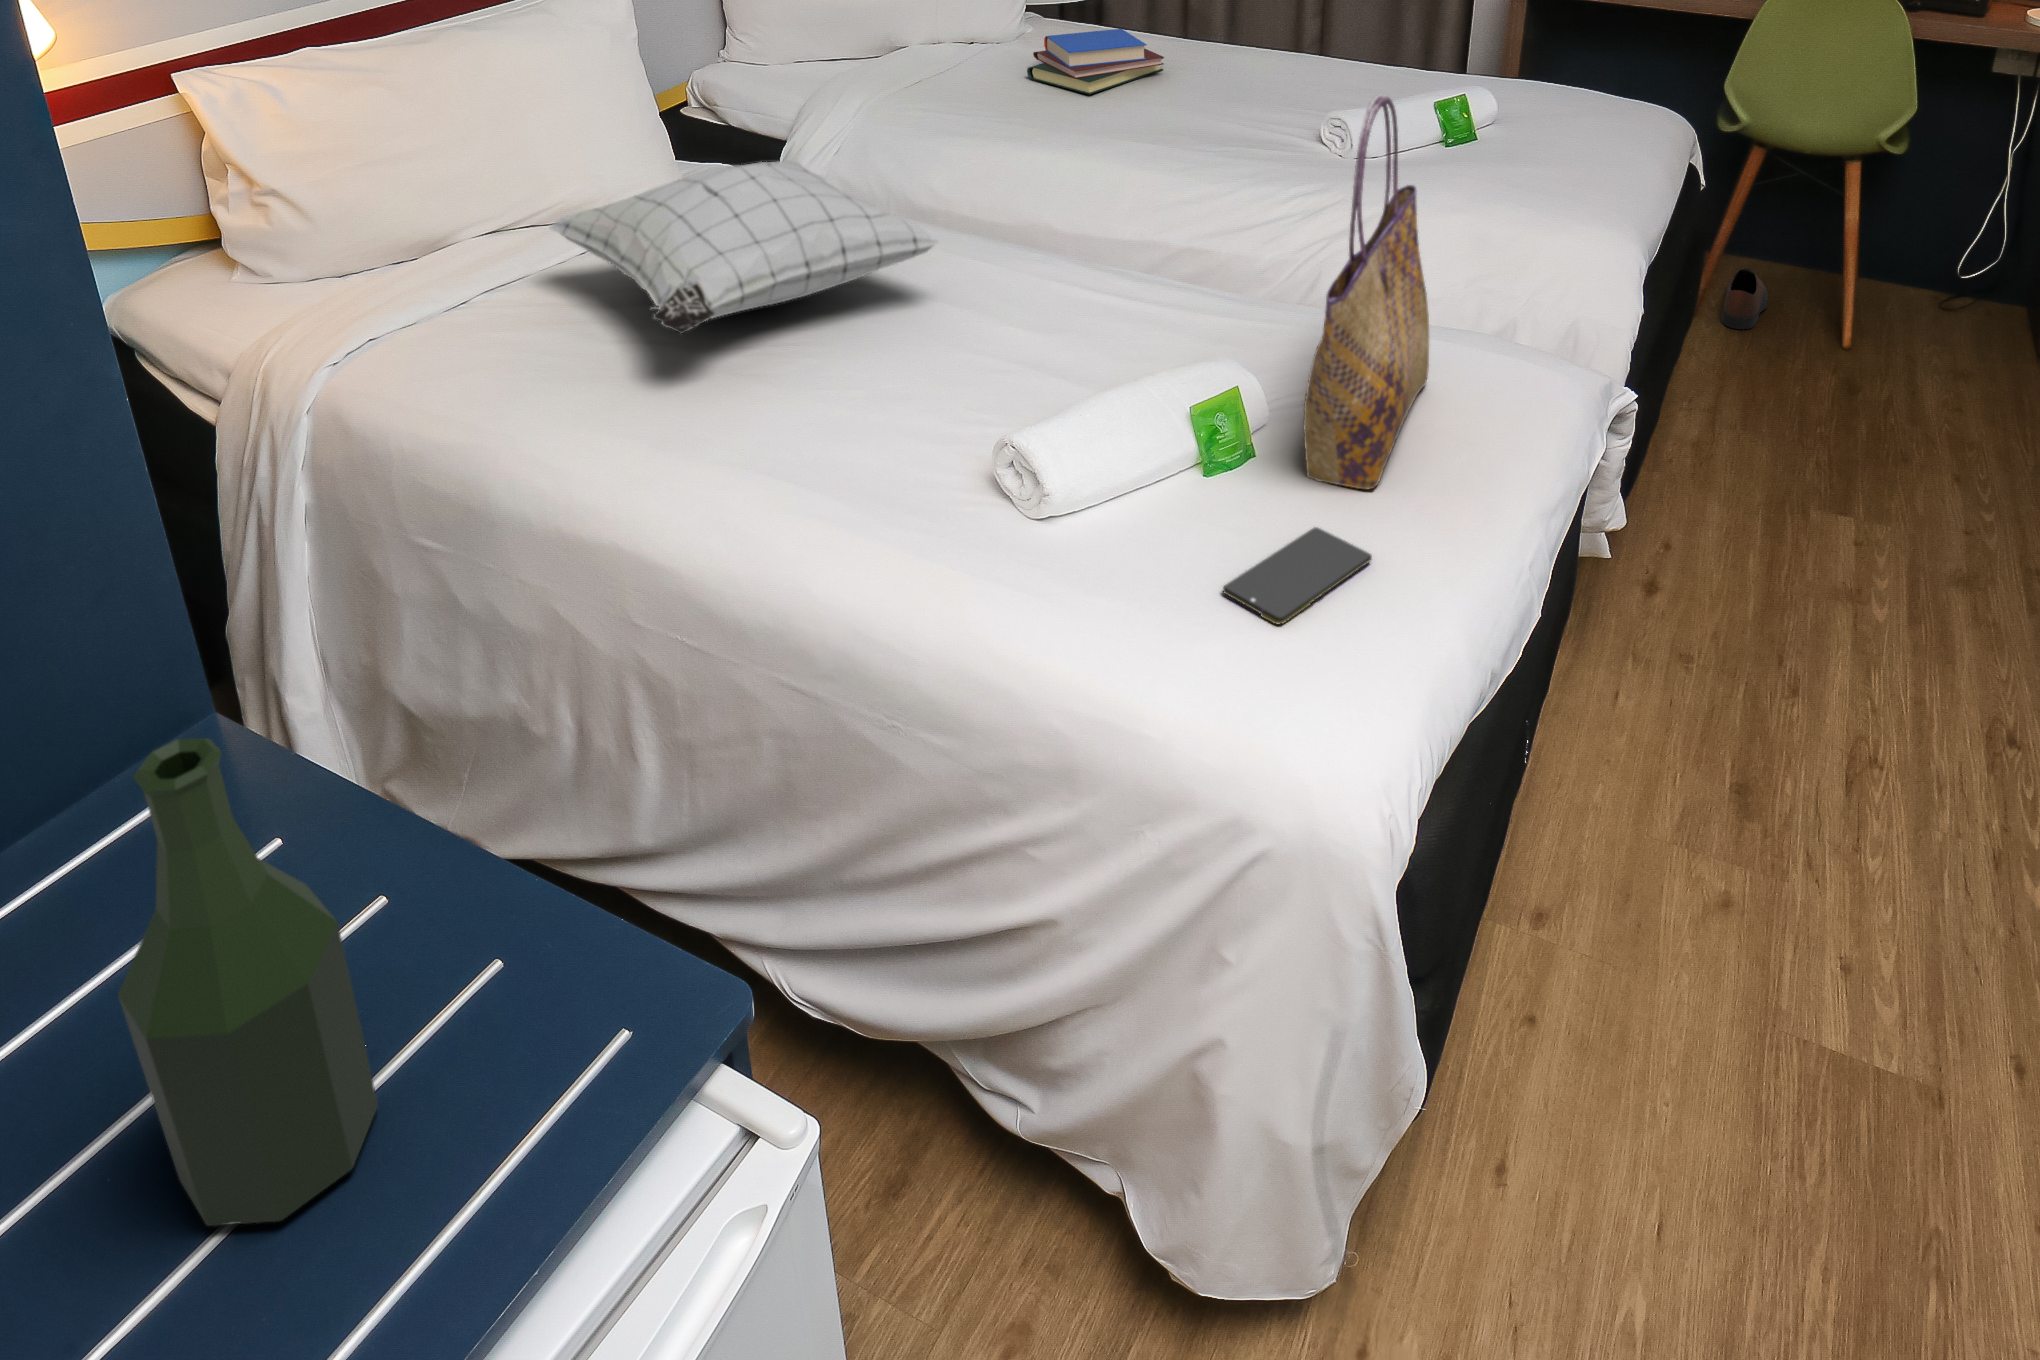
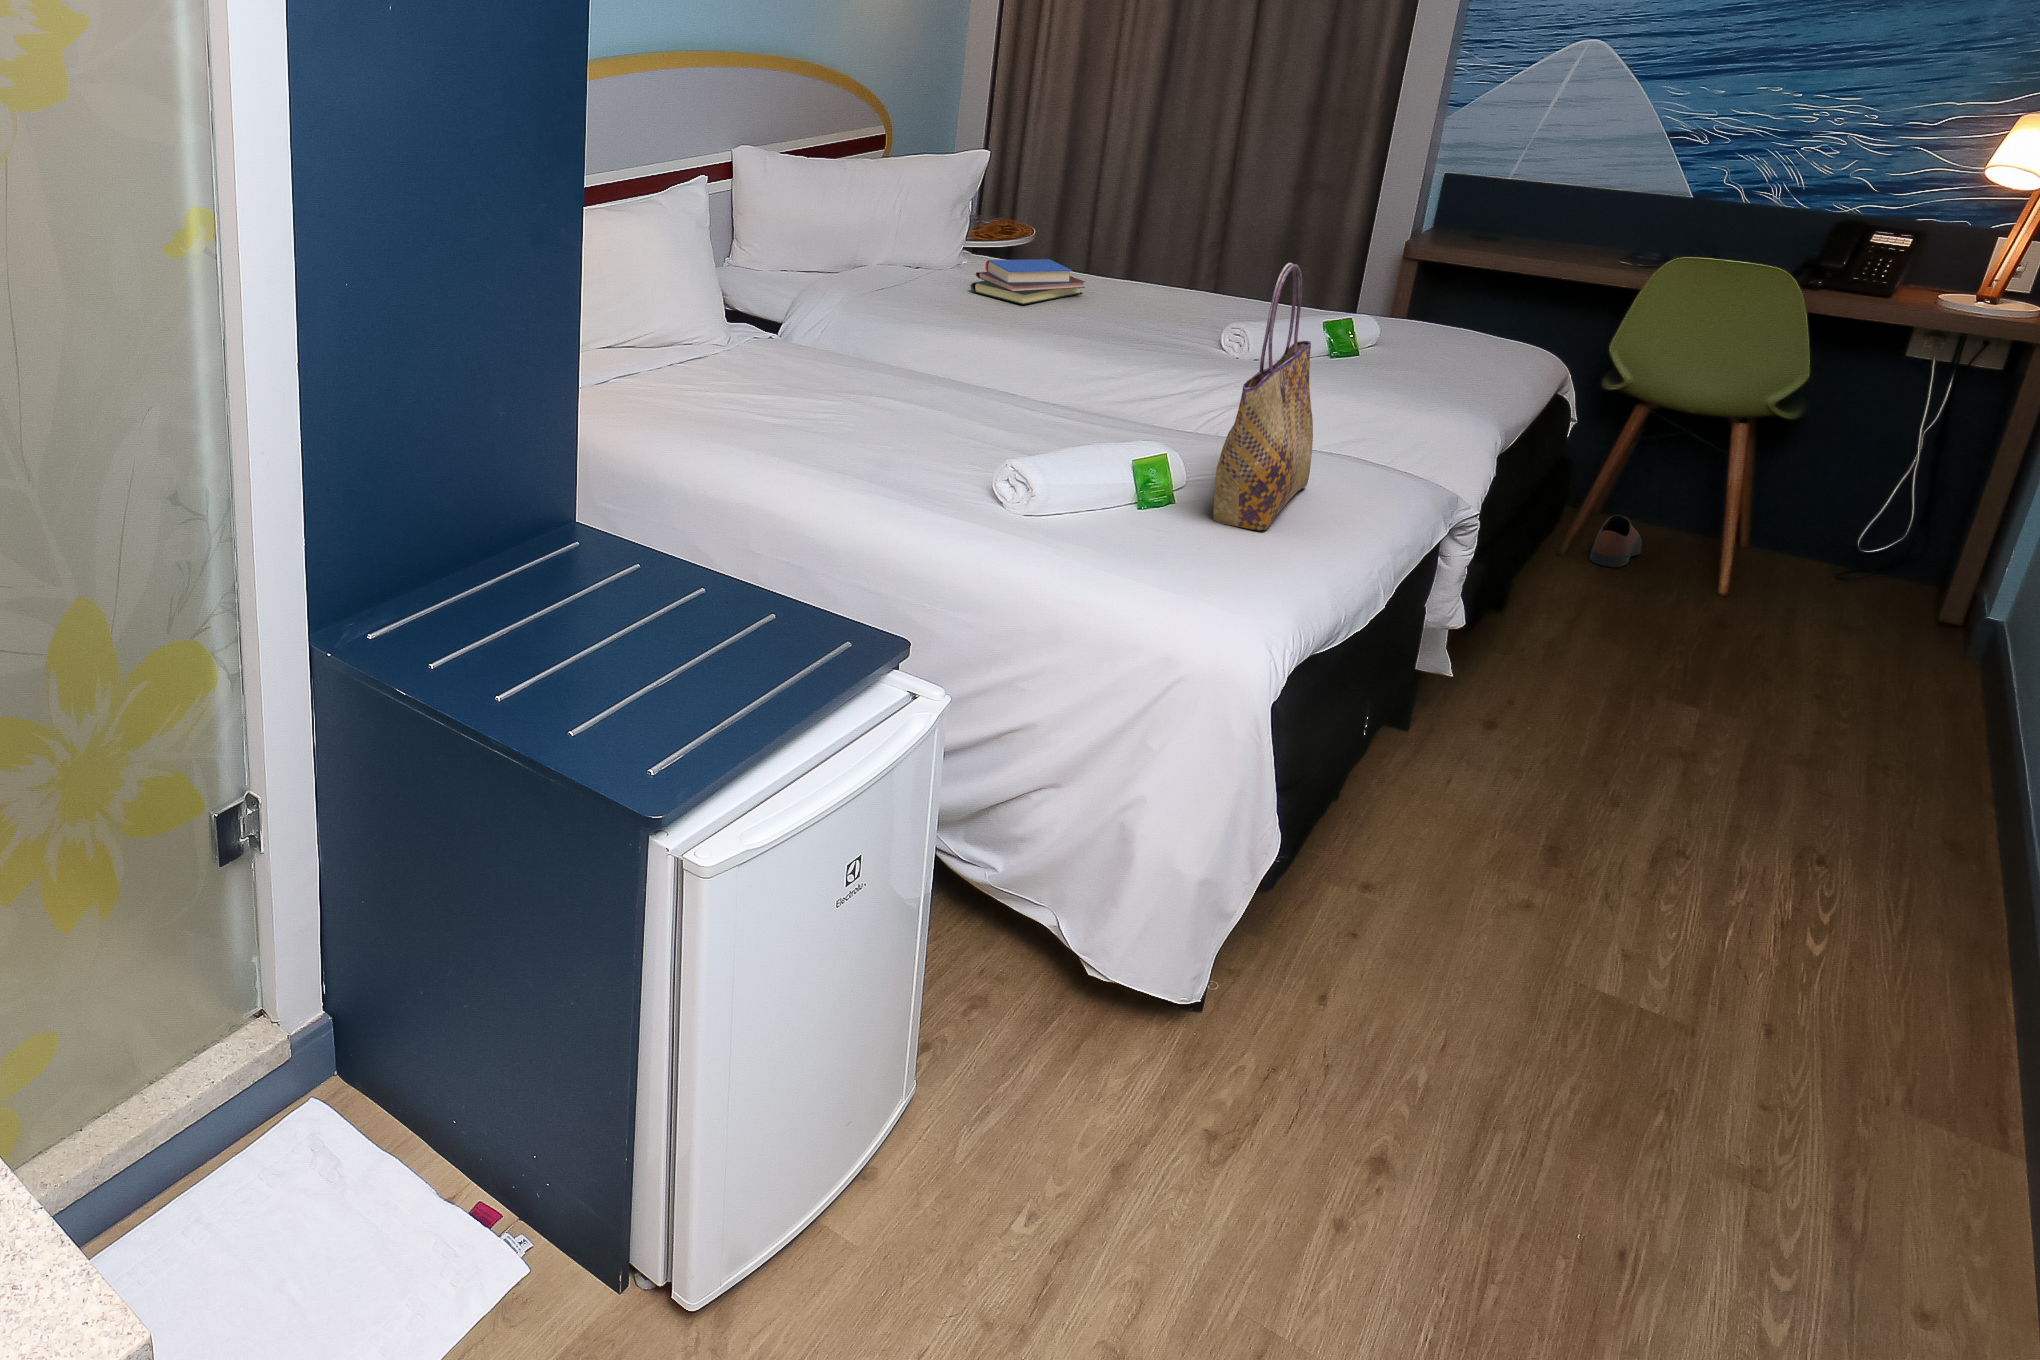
pillow: present [549,160,938,334] -> none [668,305,939,398]
smartphone: present [1223,527,1372,624] -> none [1157,540,1263,579]
bottle: present [118,738,378,1226] -> none [660,432,748,672]

